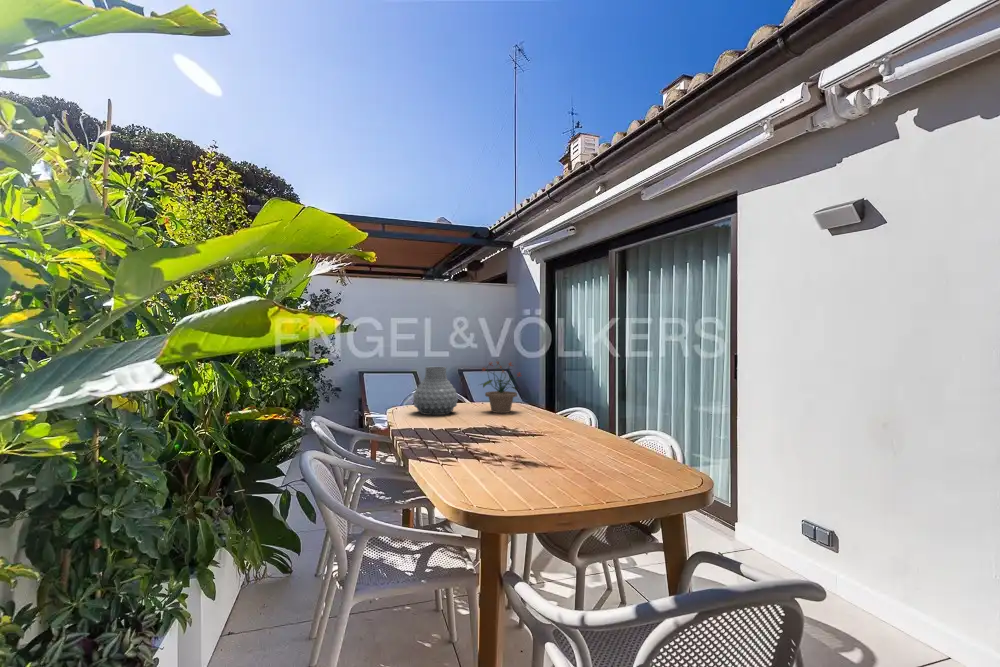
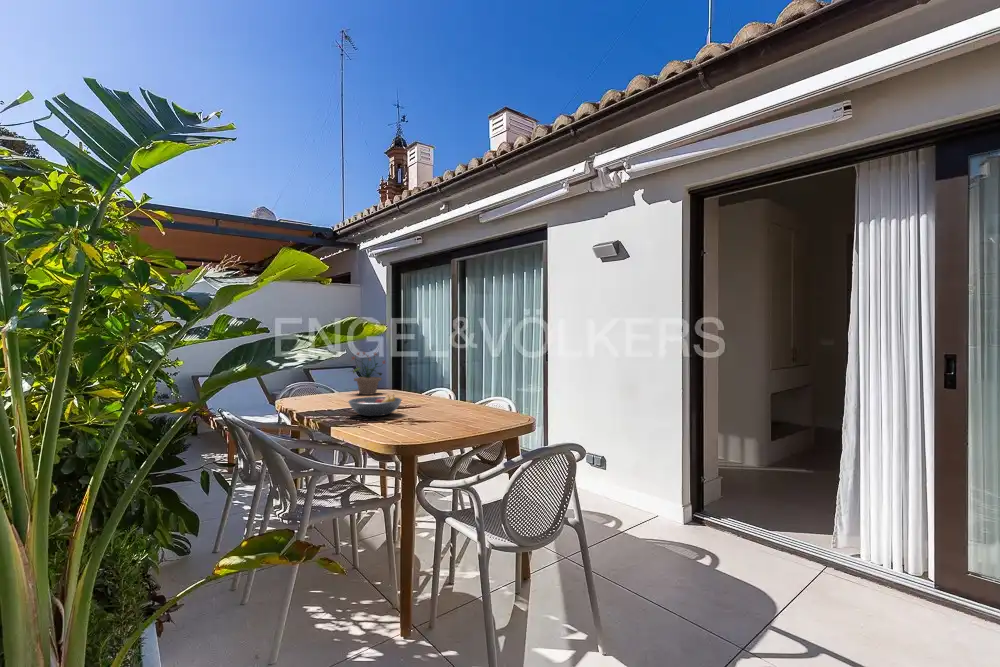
vase: present [413,367,458,415] -> none [288,357,330,398]
fruit bowl: none [453,425,523,455] -> present [348,395,402,416]

